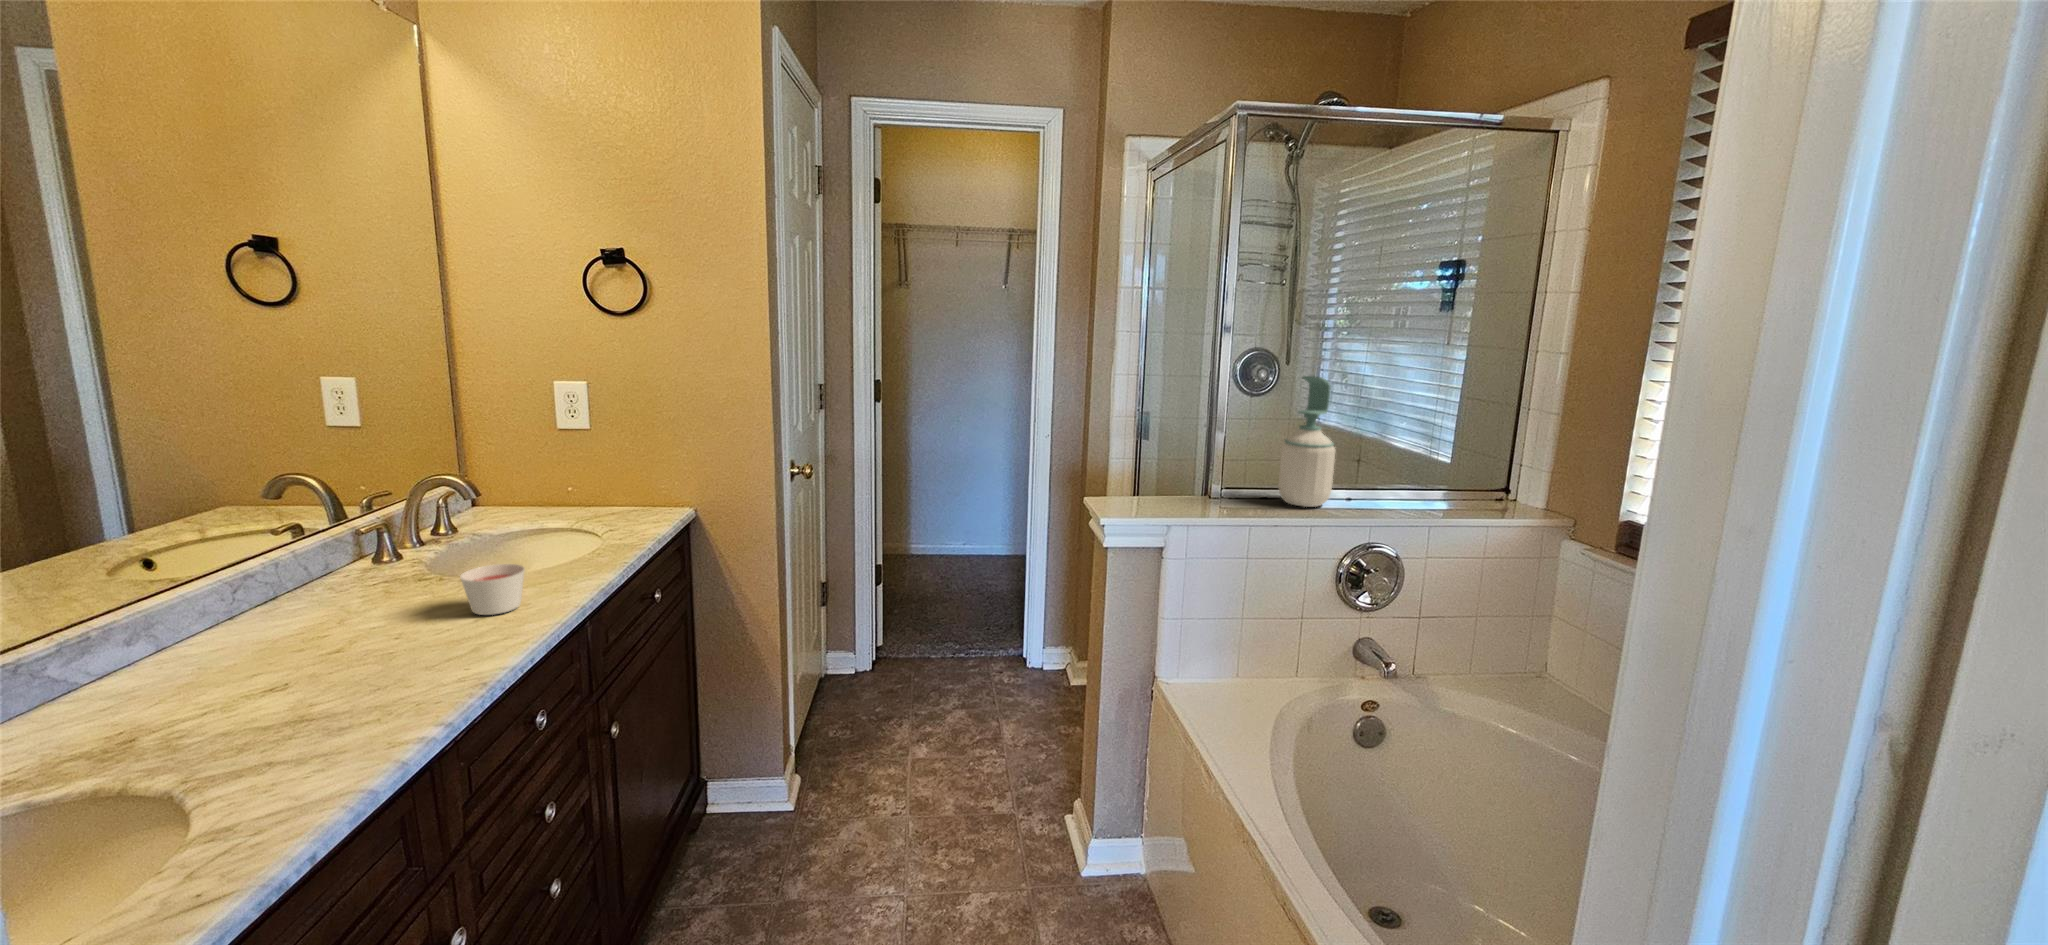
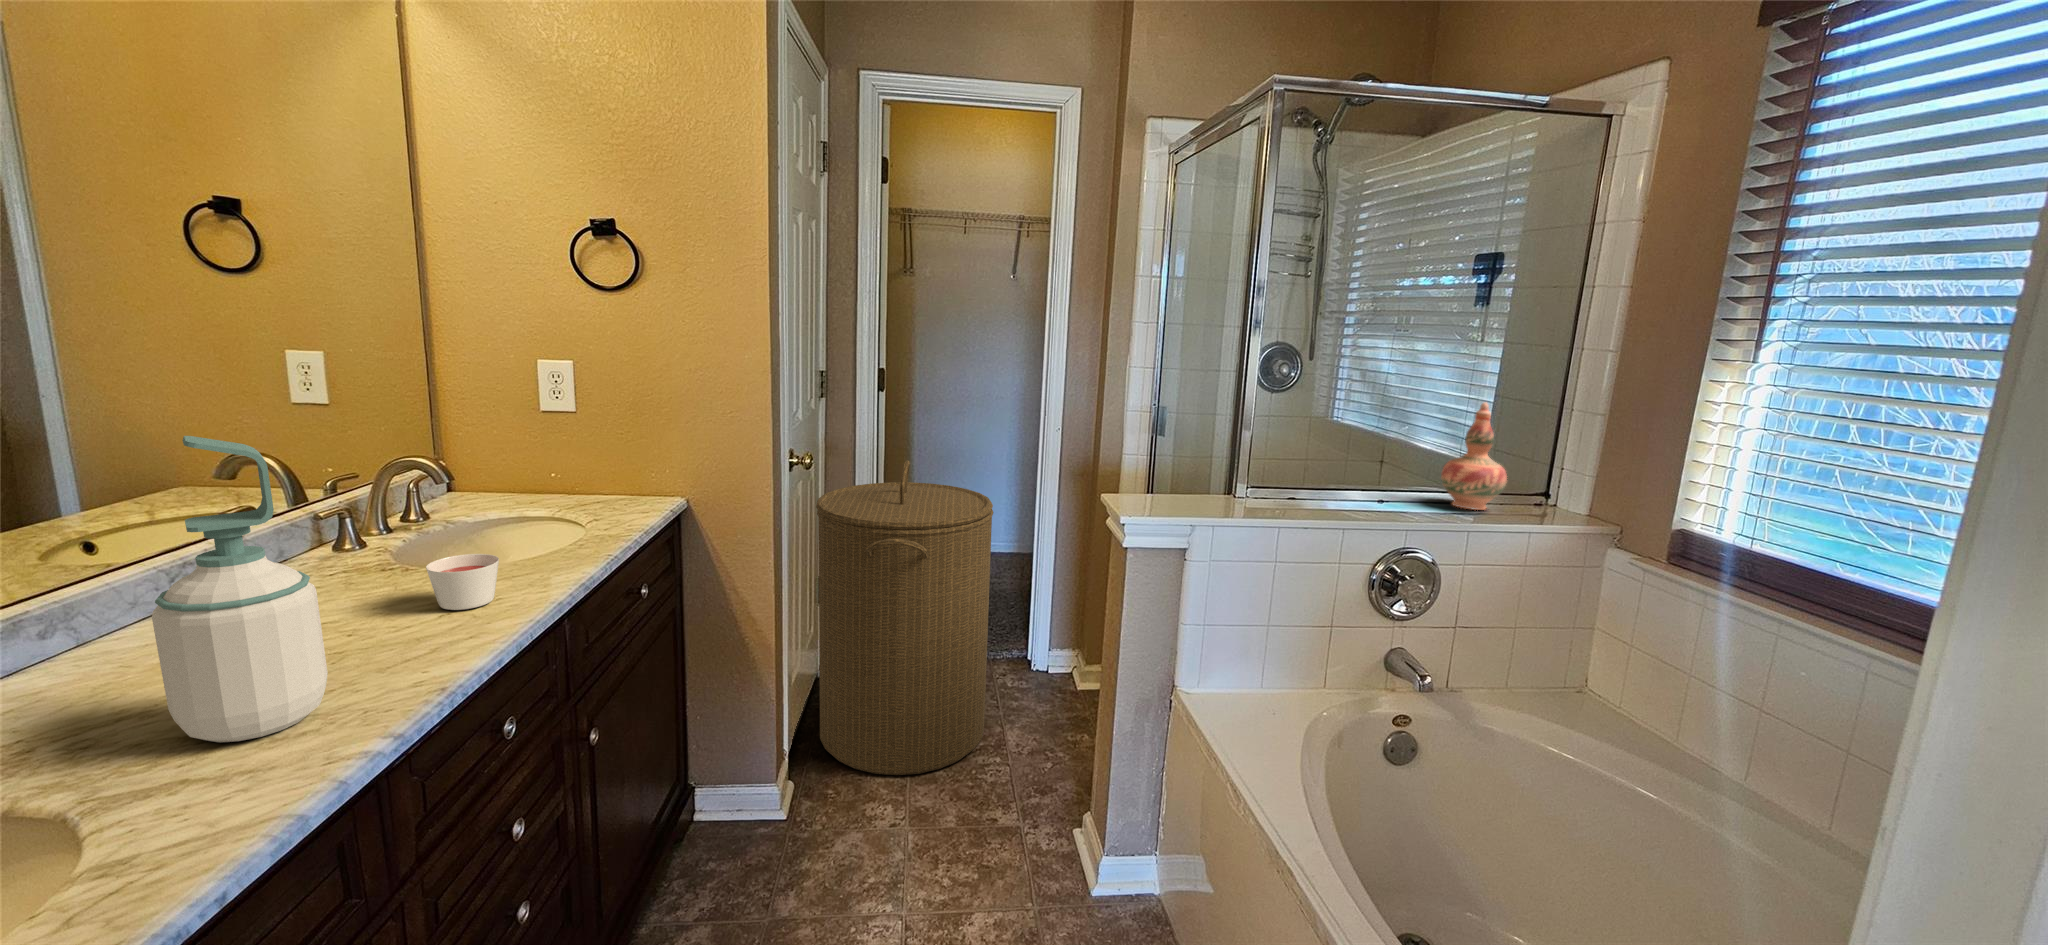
soap bottle: present [1278,376,1335,507] -> present [152,436,328,742]
decorative vase: none [1409,403,1470,506] -> present [1441,402,1507,510]
laundry hamper: none [816,467,987,769] -> present [816,461,993,775]

